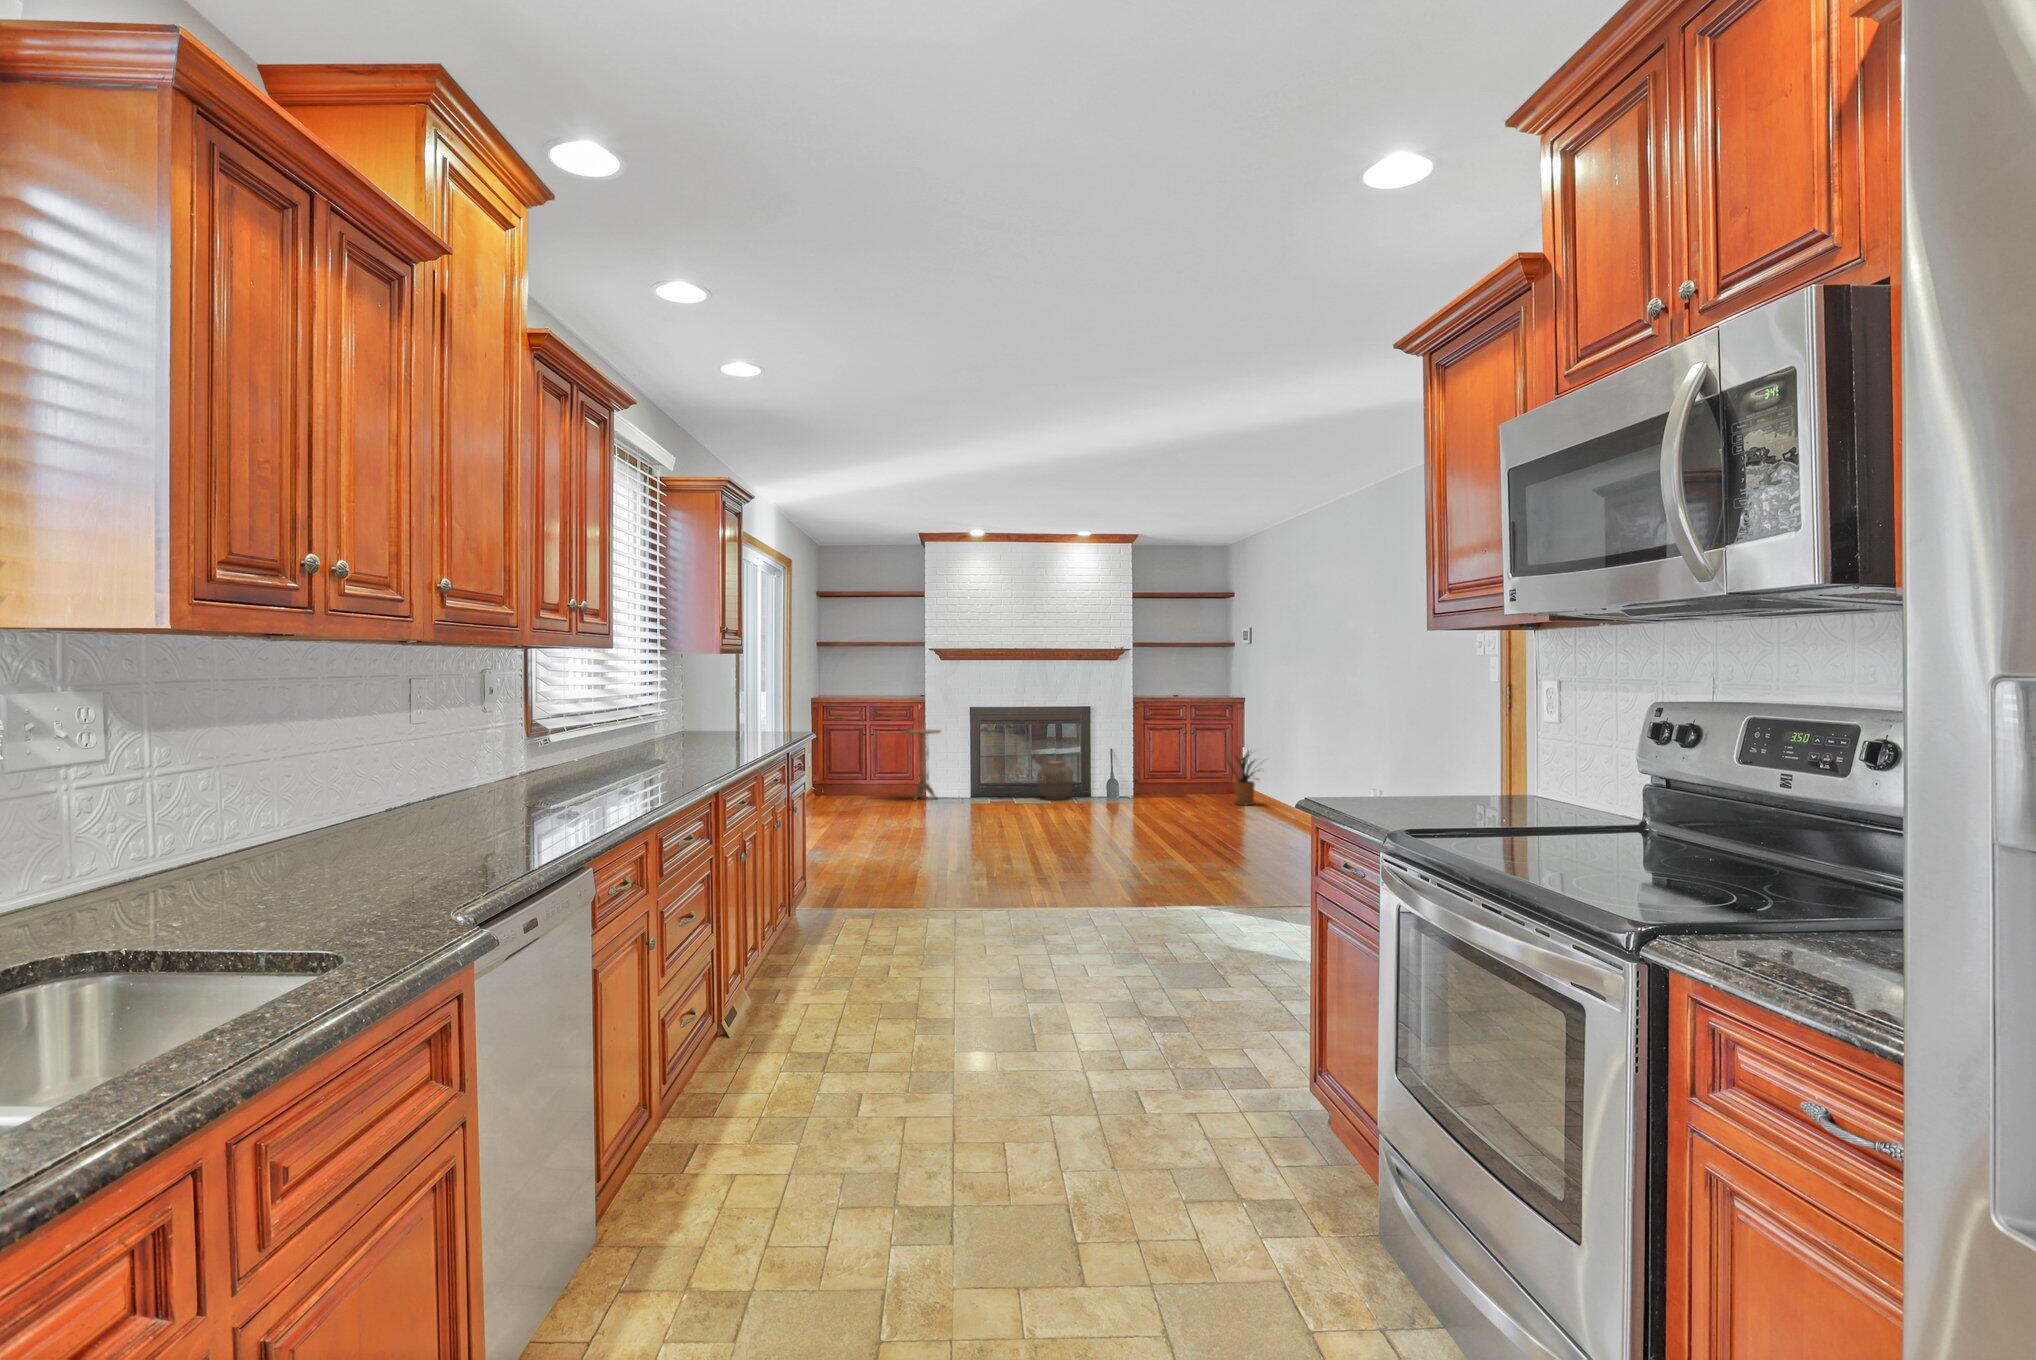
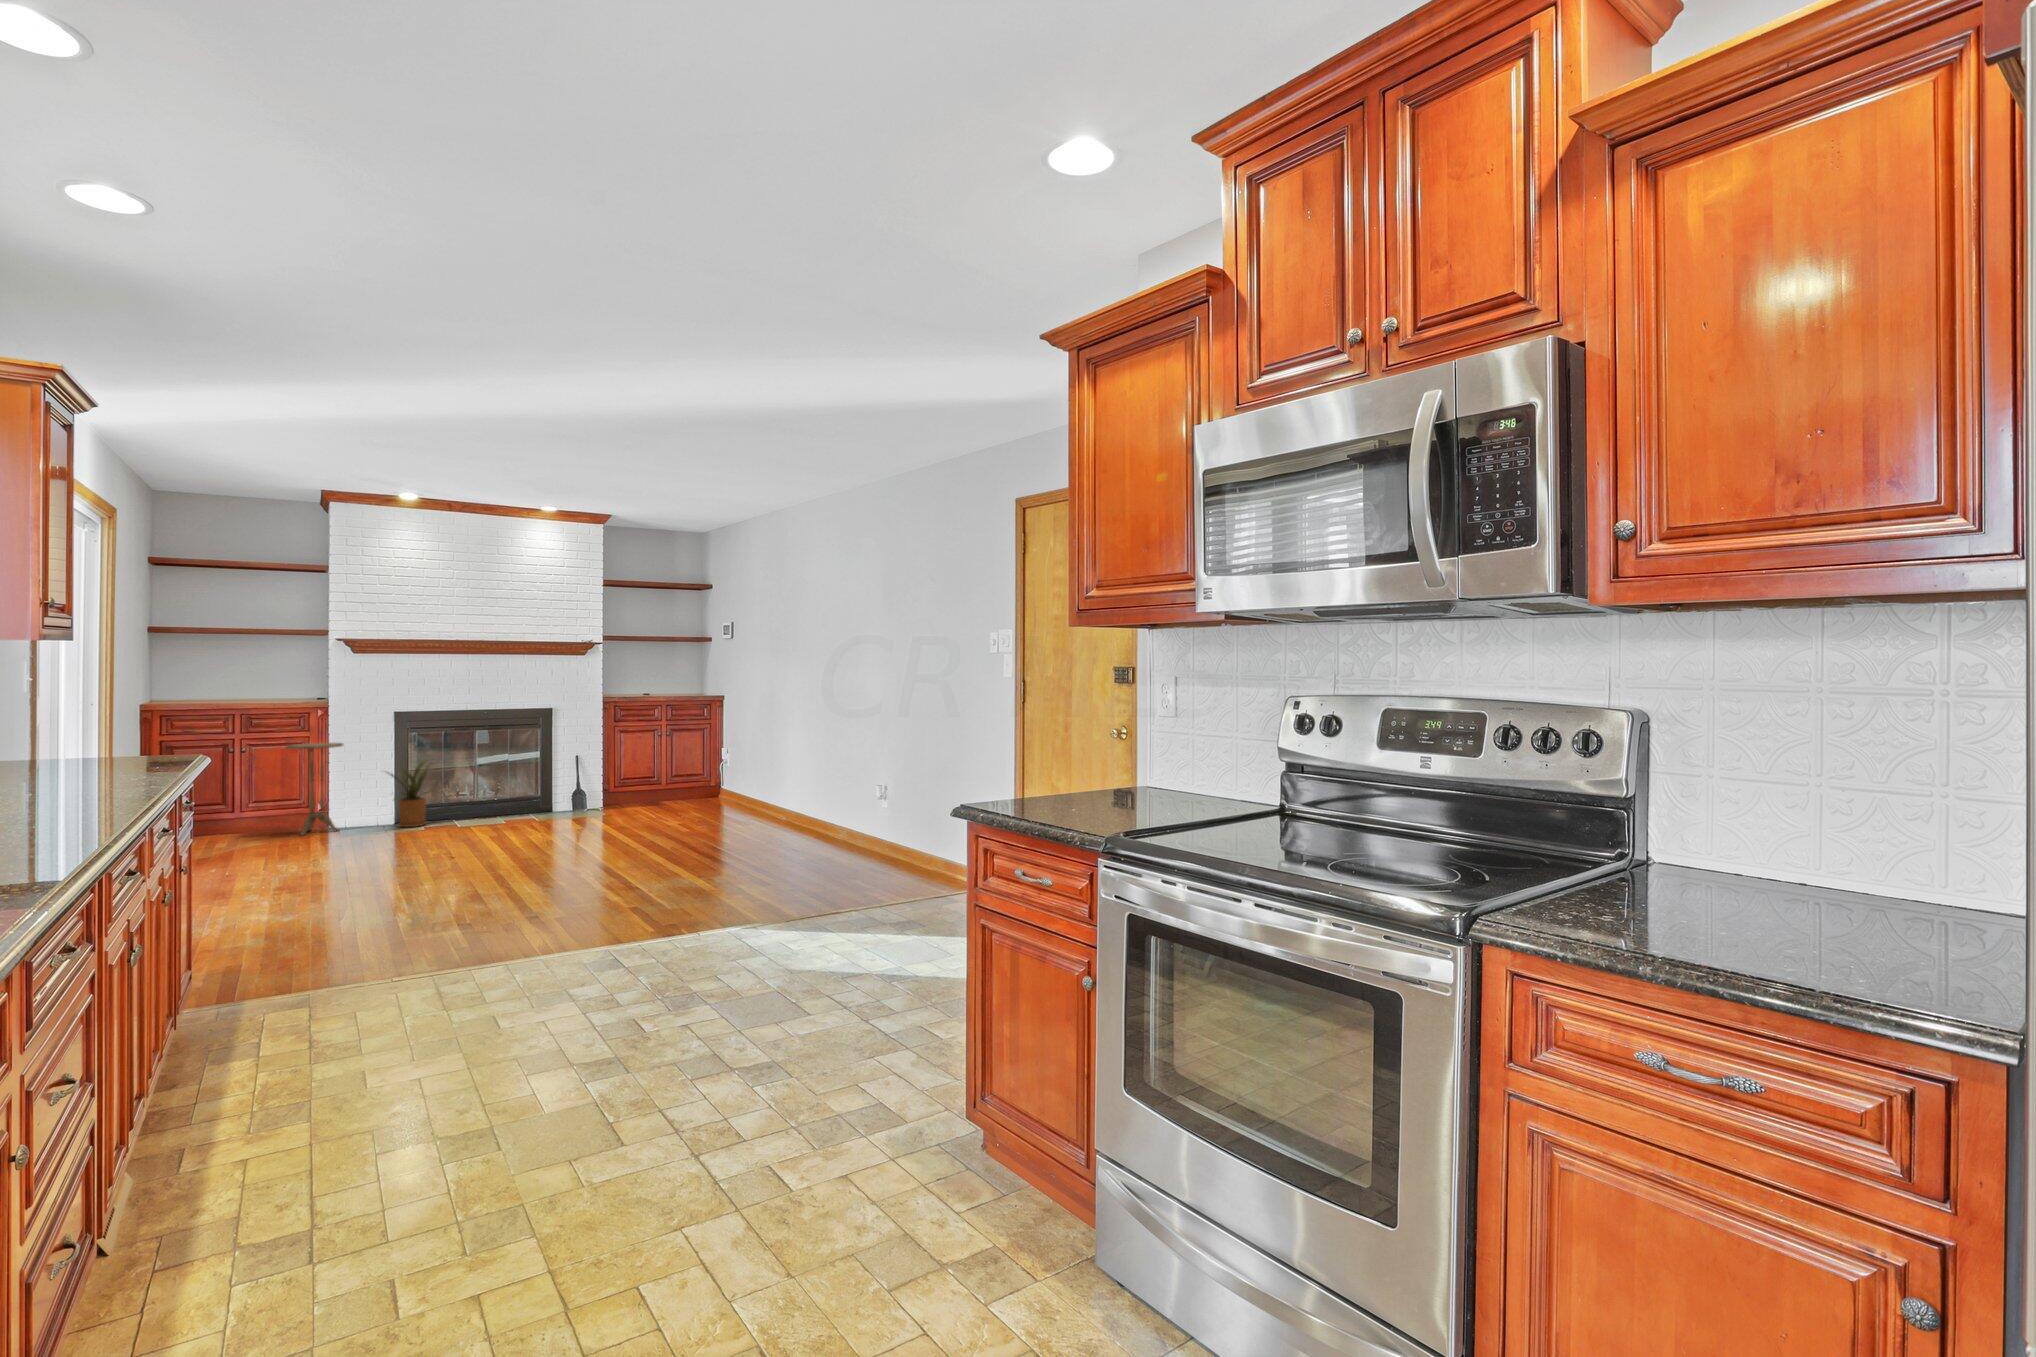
house plant: present [1227,752,1259,805] -> present [390,760,435,827]
woven basket: present [1038,761,1073,799] -> none [485,772,532,818]

